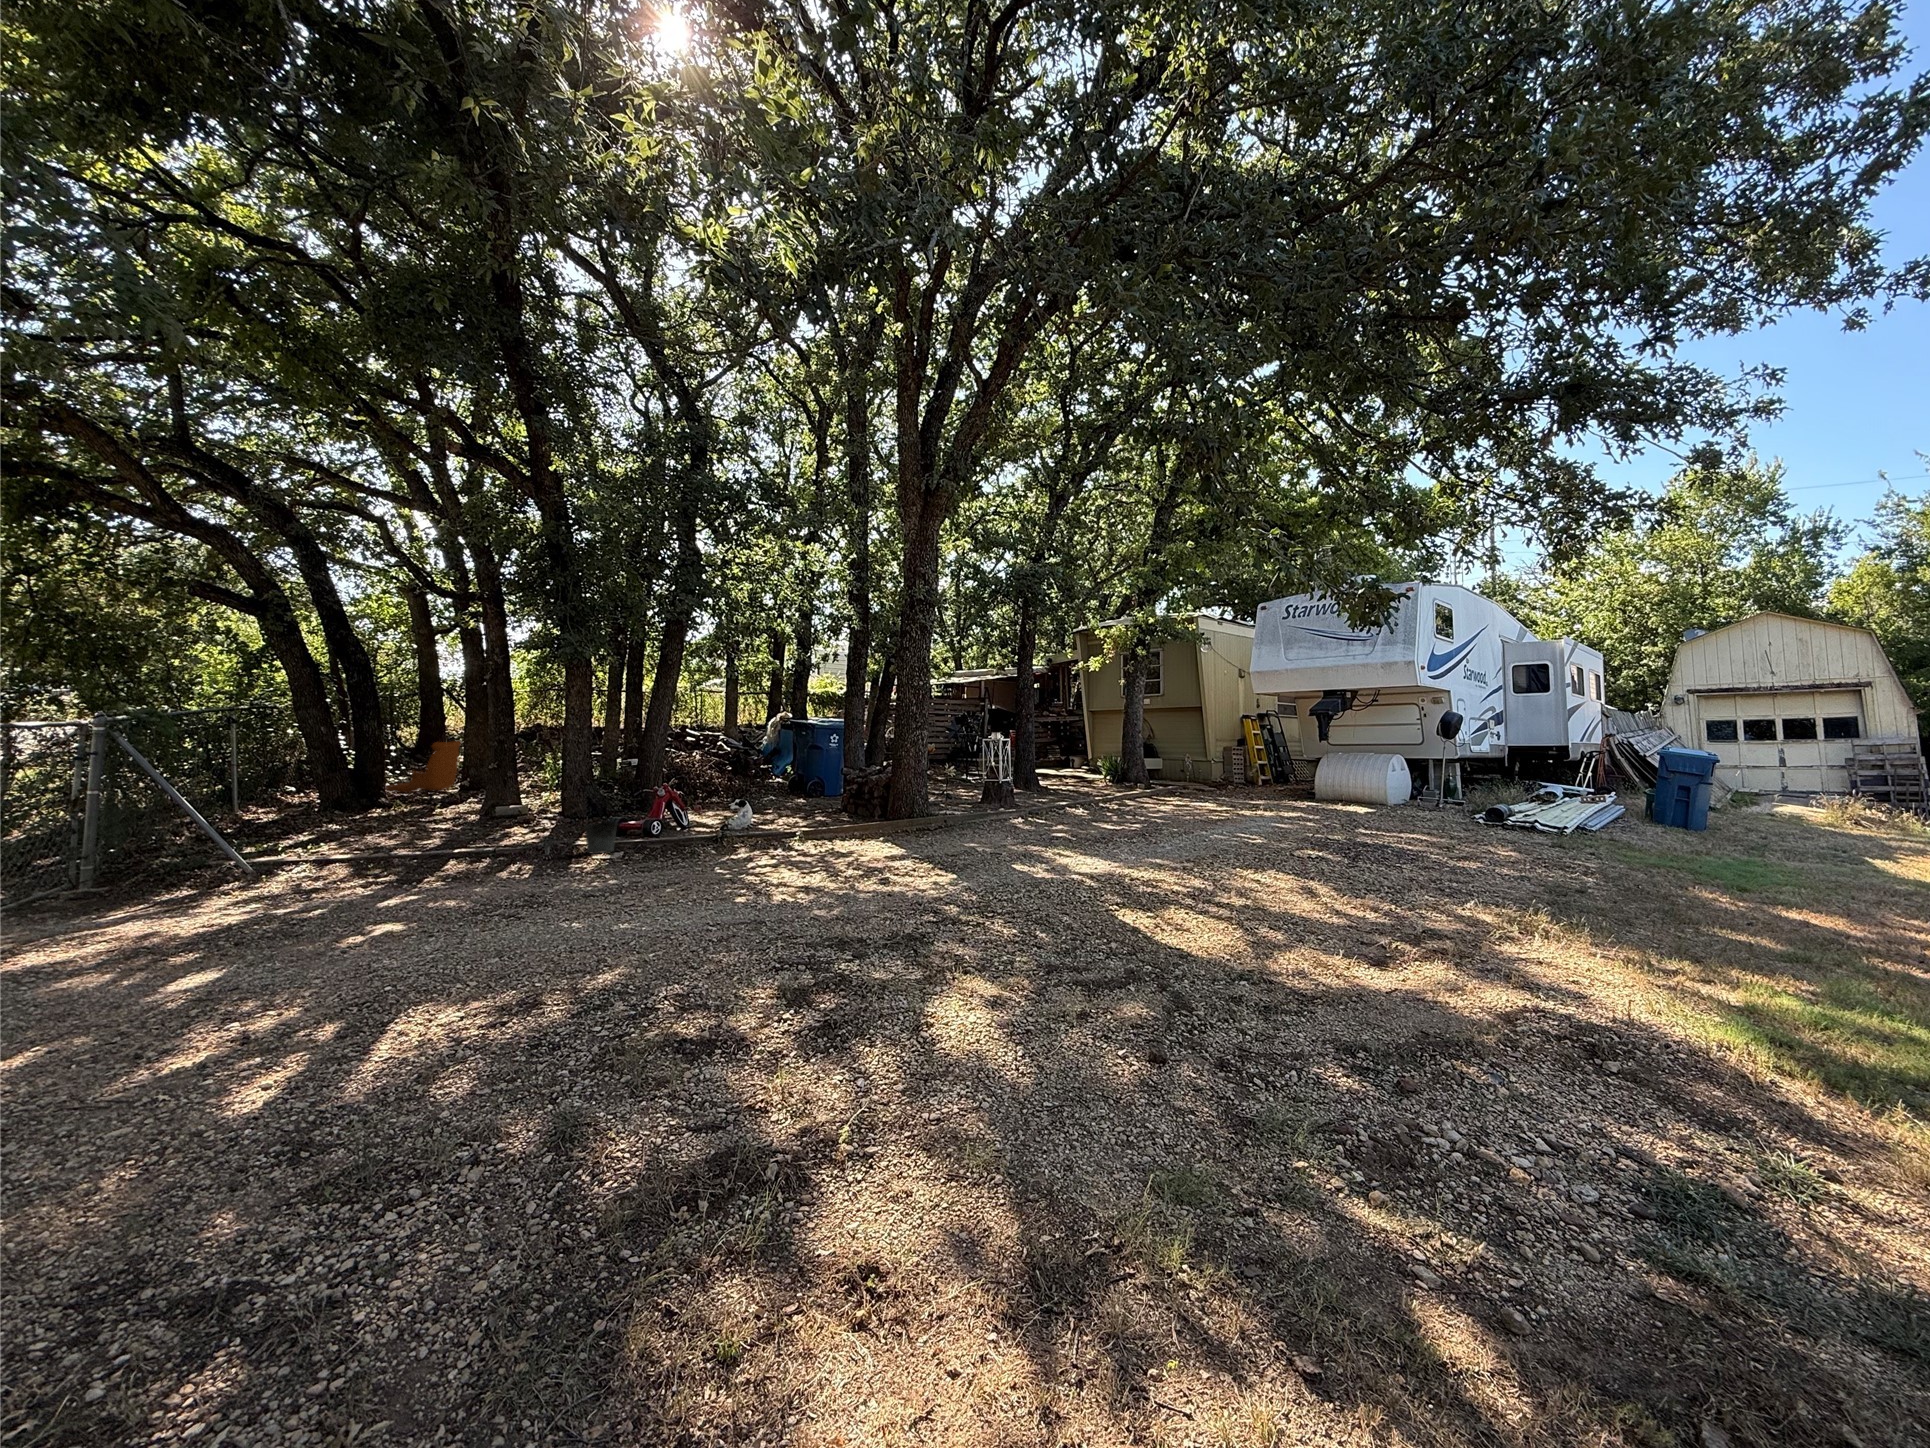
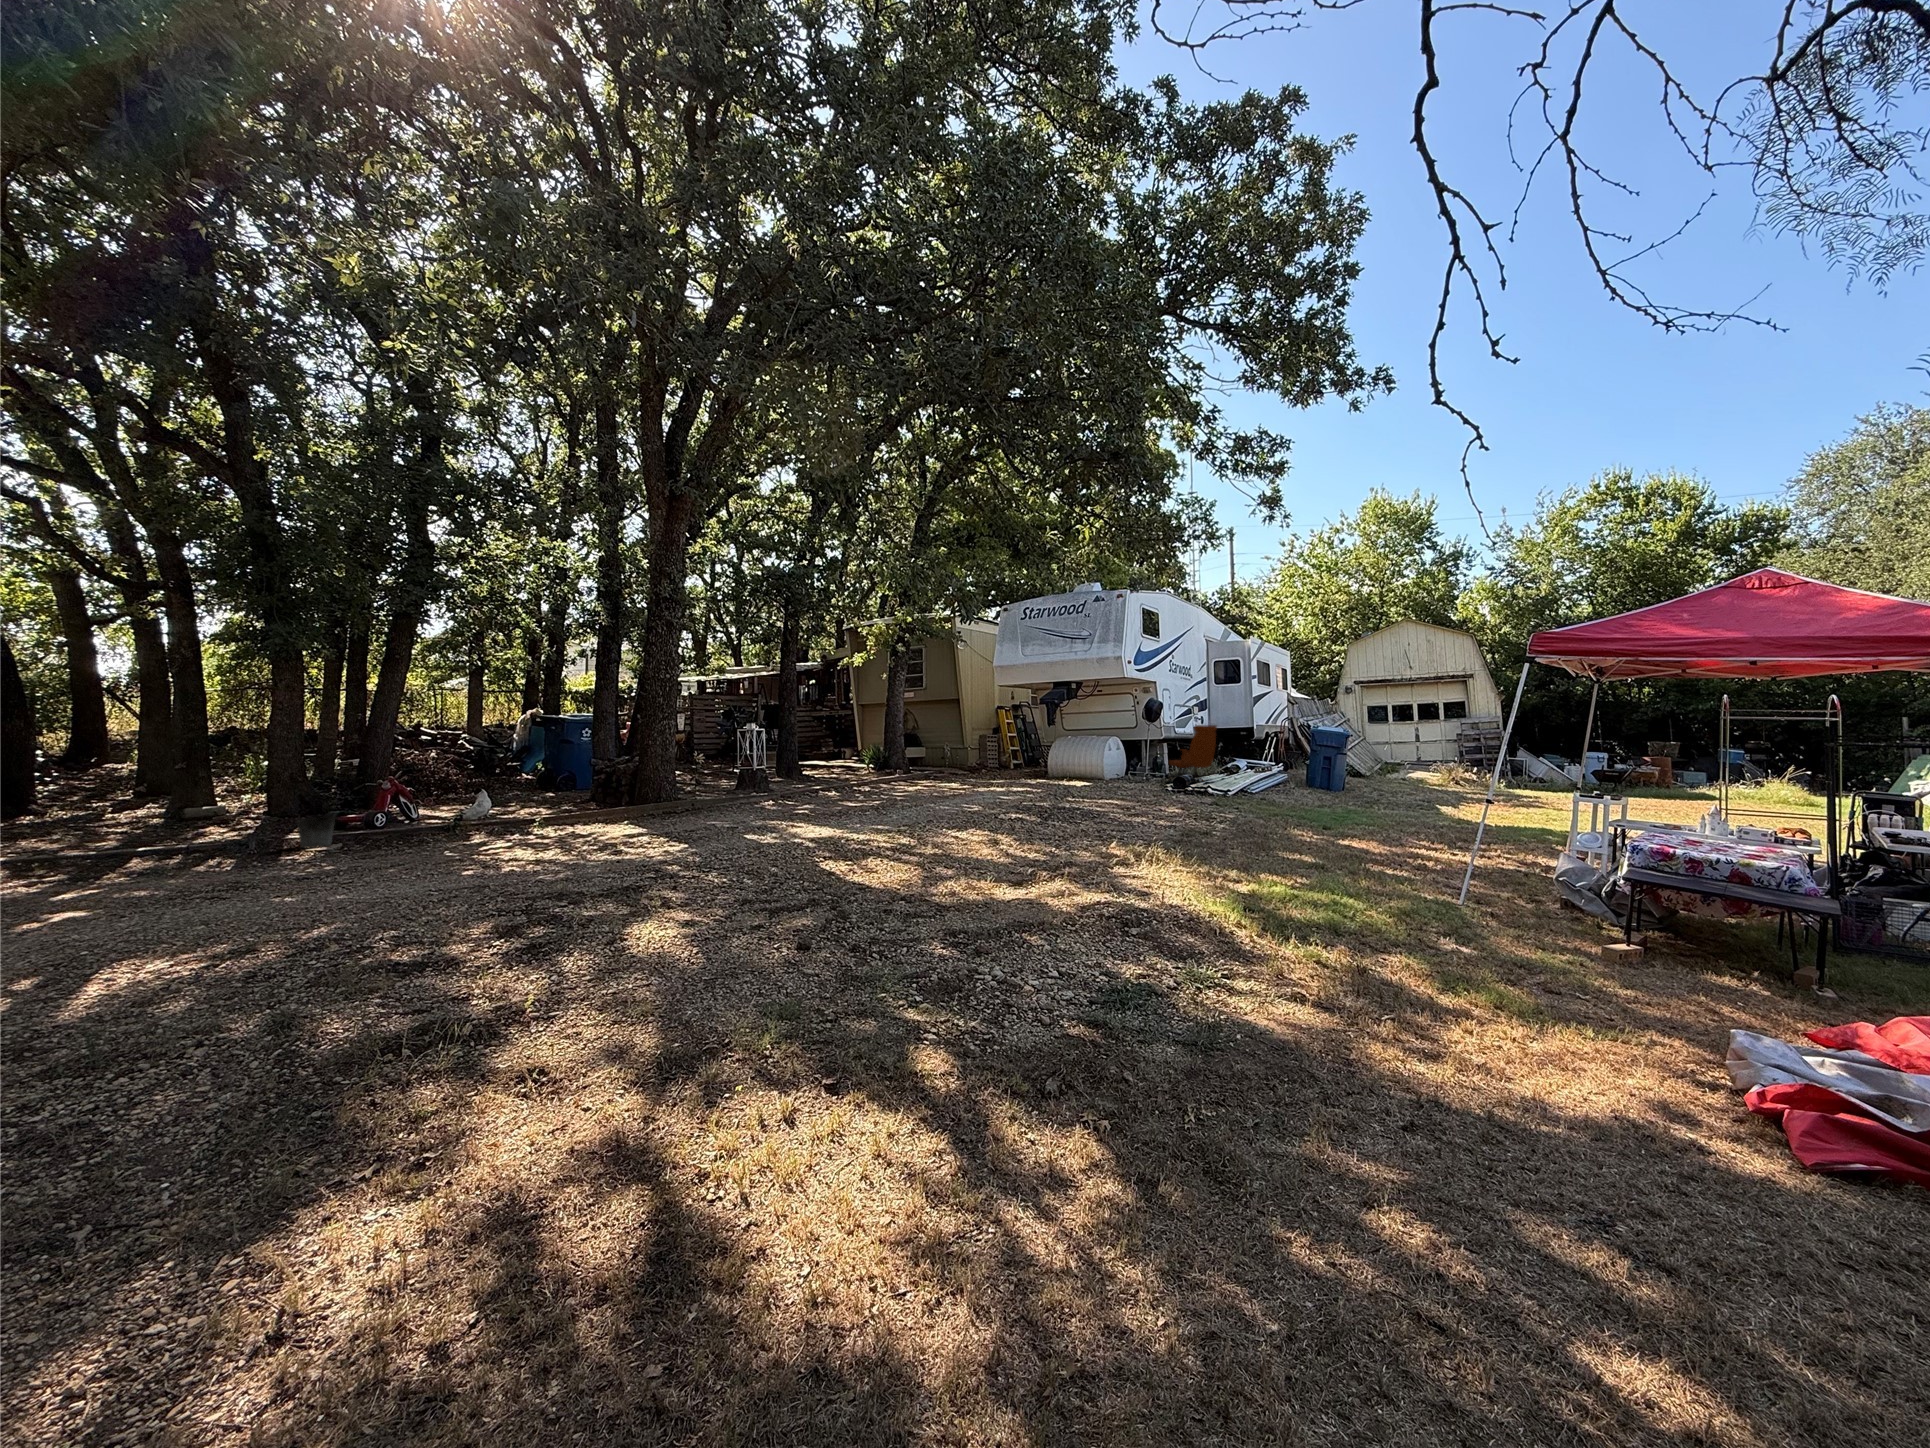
lounge chair: present [386,741,461,805] -> present [1169,725,1217,779]

